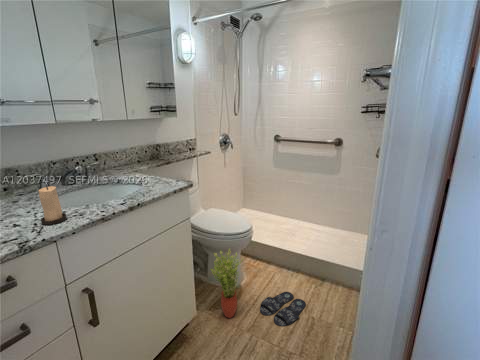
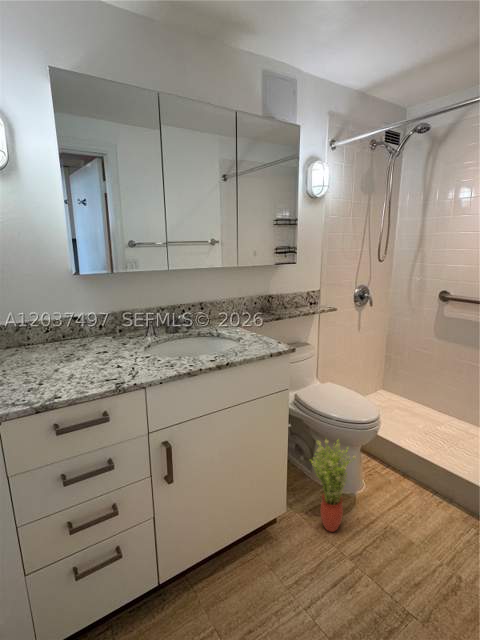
candle: present [39,185,67,225] -> none [137,332,159,371]
slippers: present [260,292,306,326] -> none [375,522,450,571]

